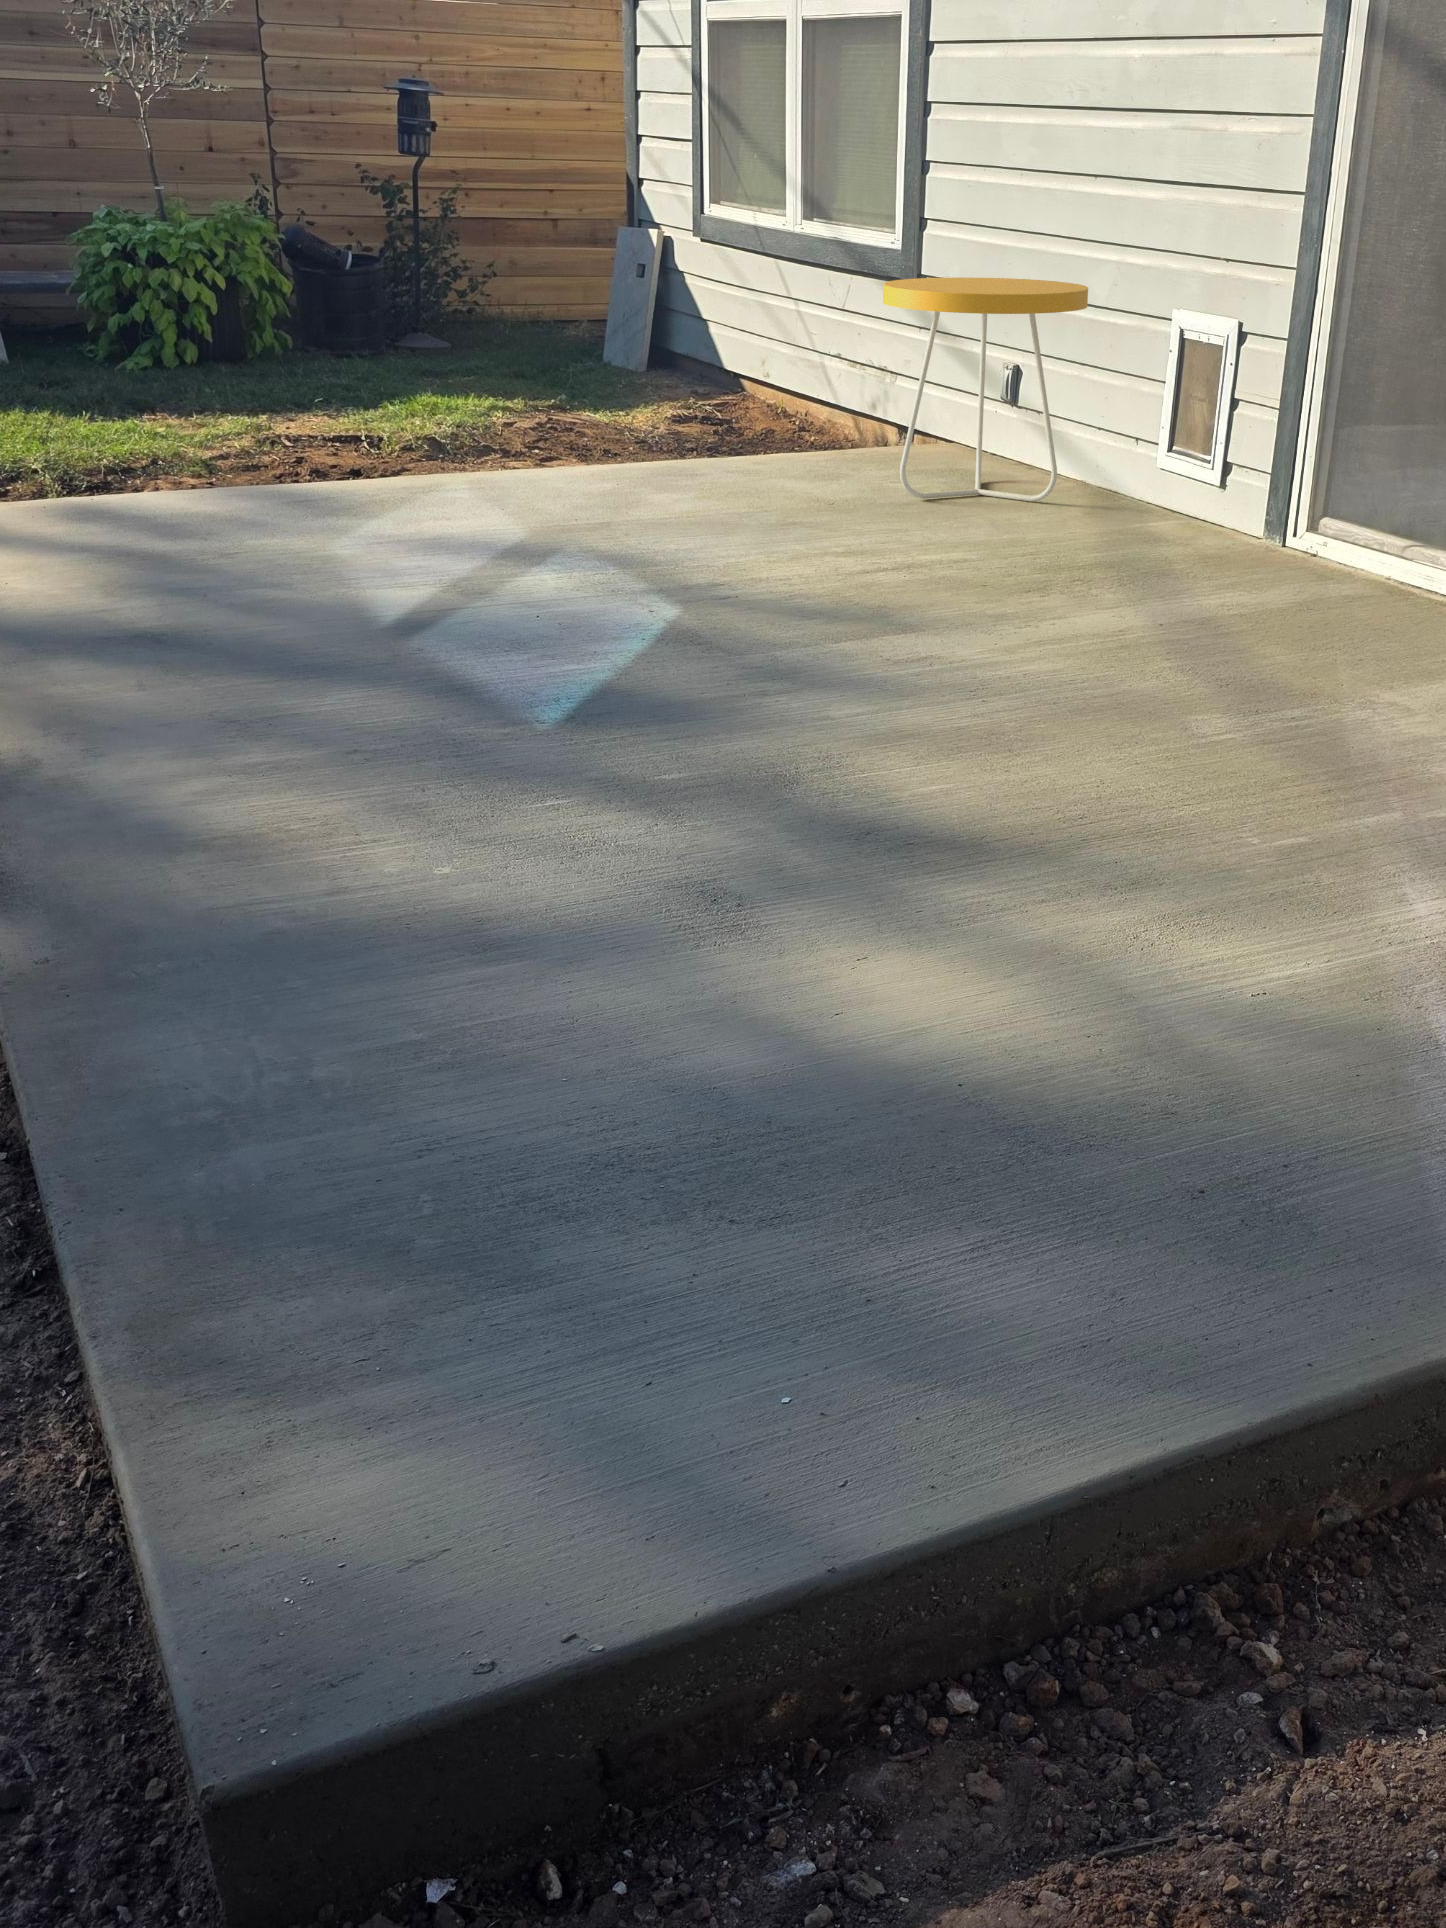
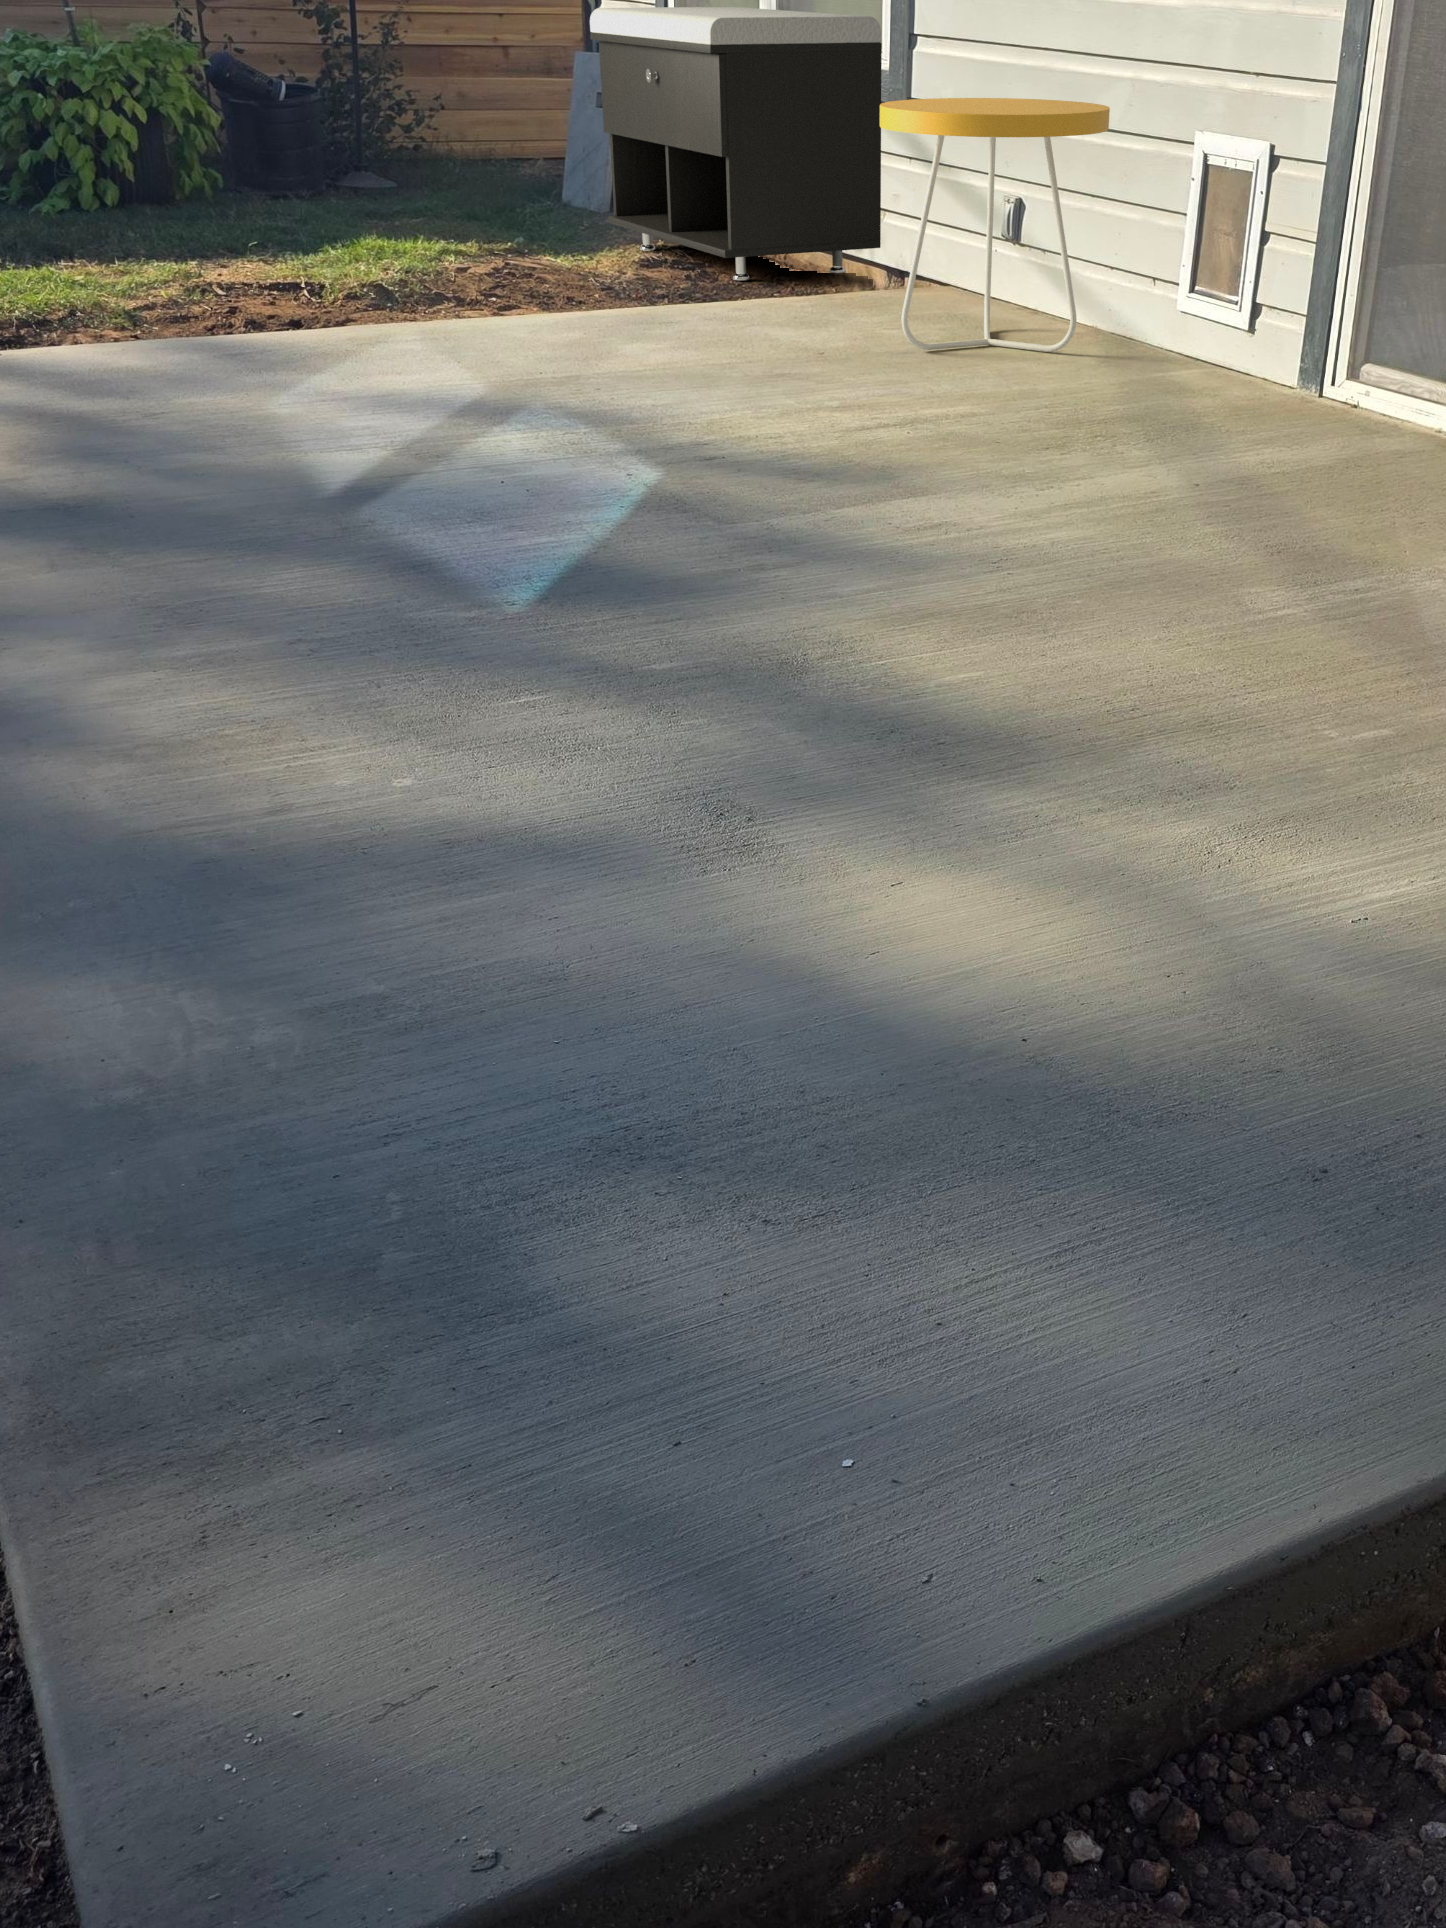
storage bench: none [630,192,890,434] -> present [590,7,882,280]

